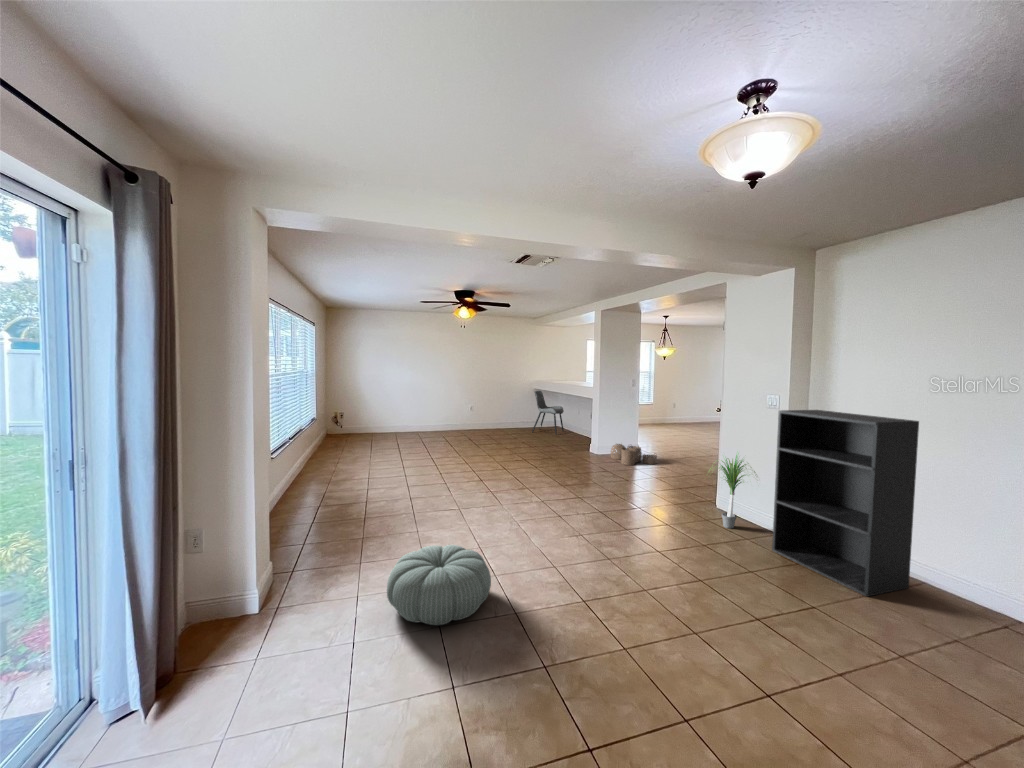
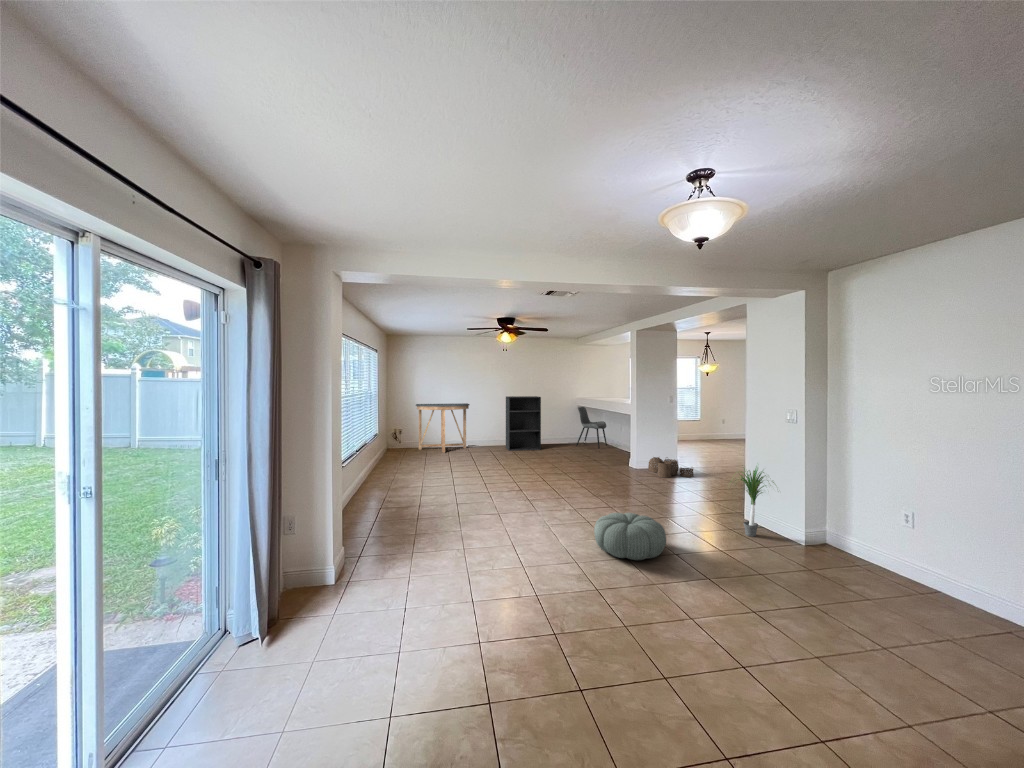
console table: none [356,386,418,441] -> present [416,403,470,453]
bookshelf: present [772,410,919,596] -> present [506,396,541,451]
pouf: present [387,545,491,625] -> present [594,513,666,560]

